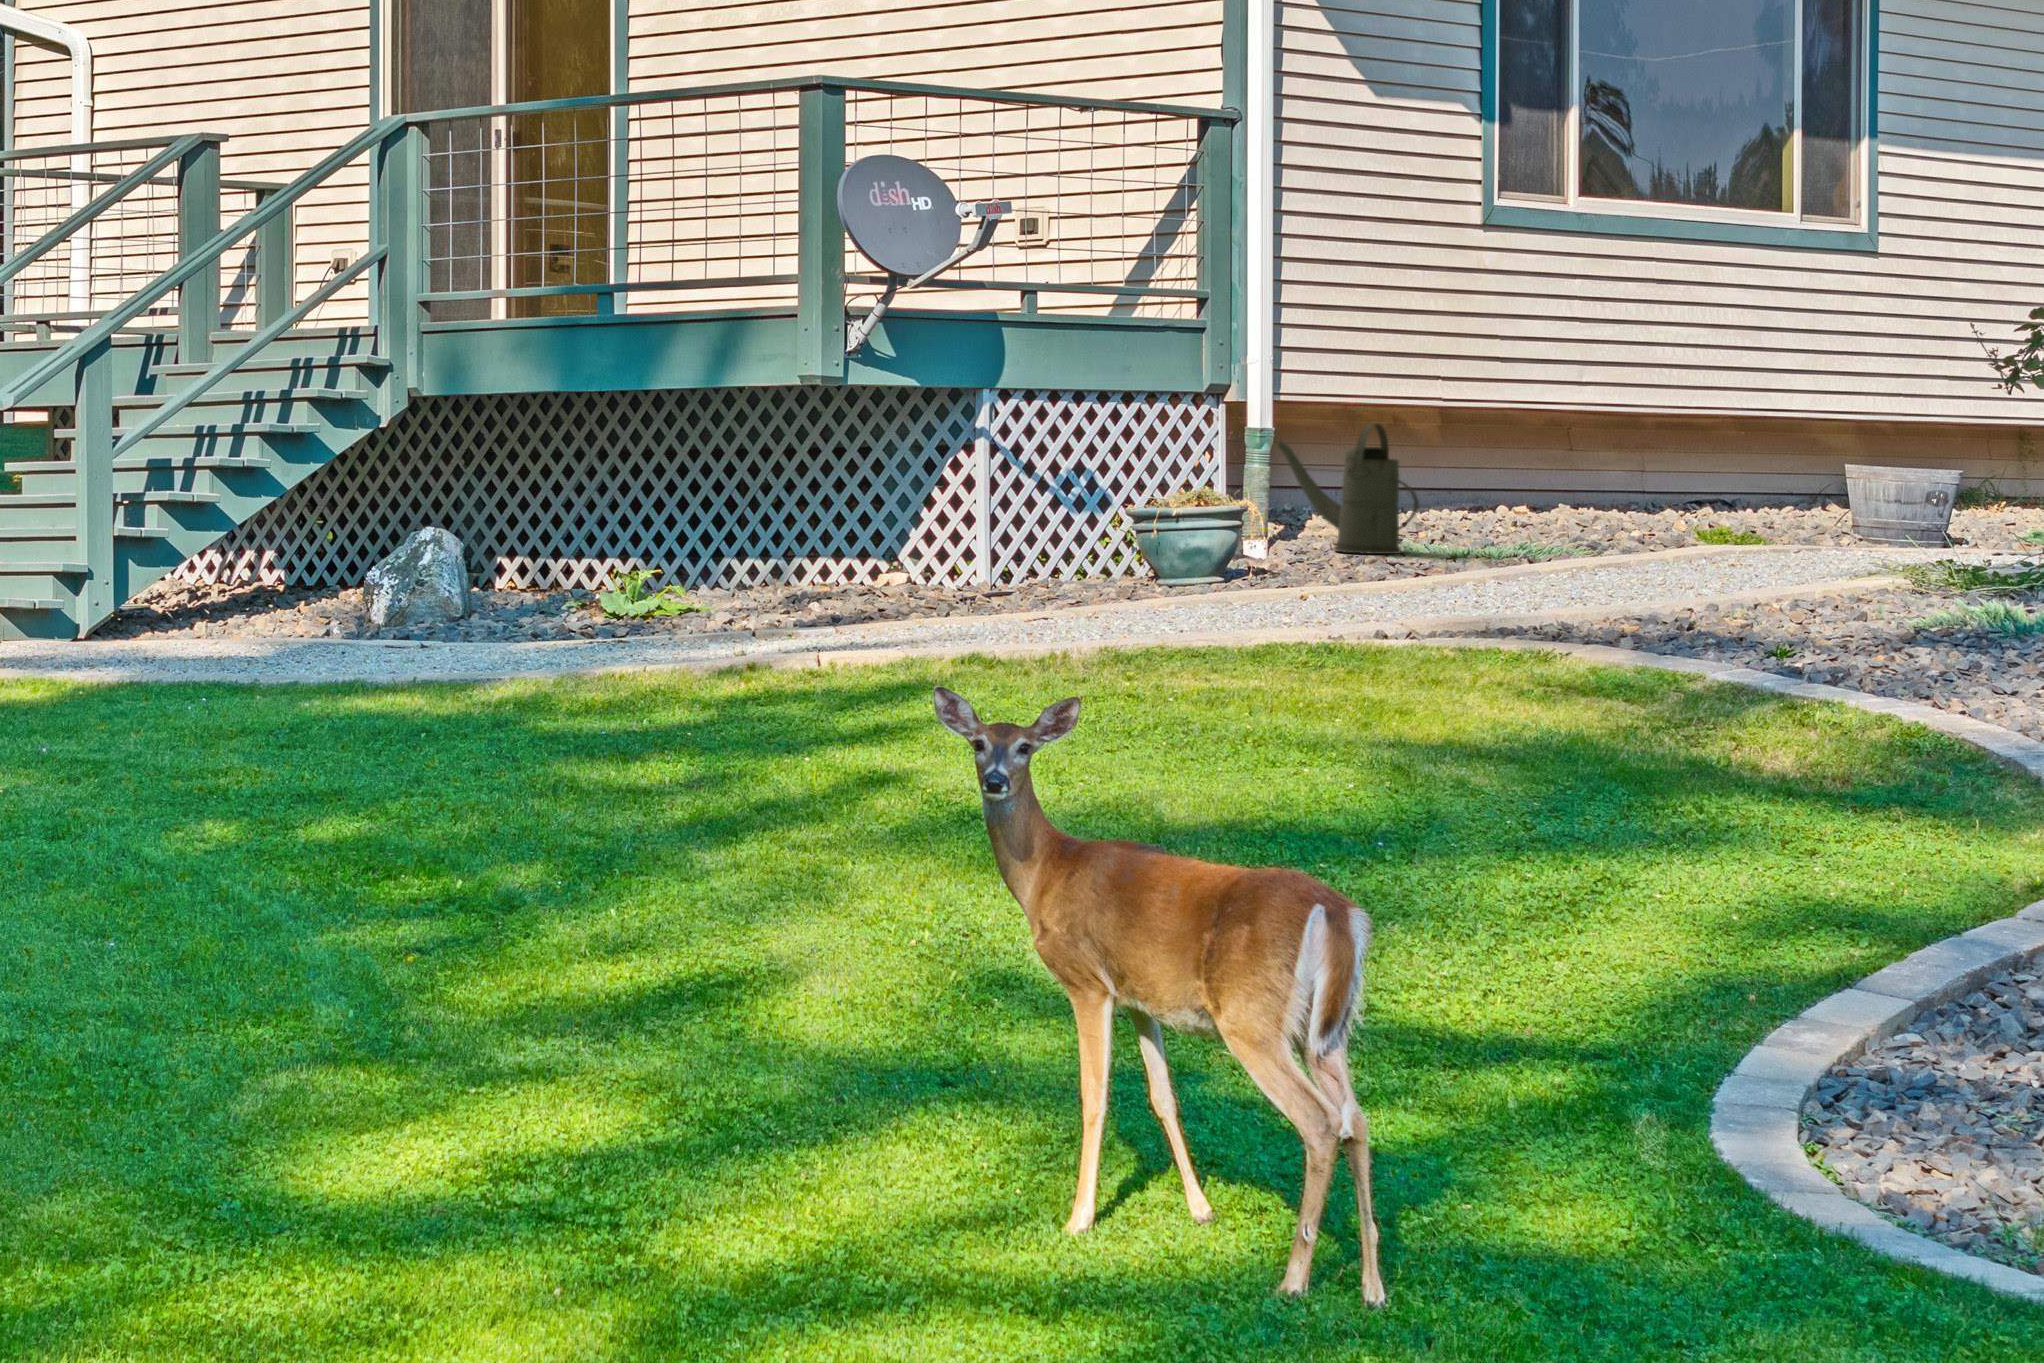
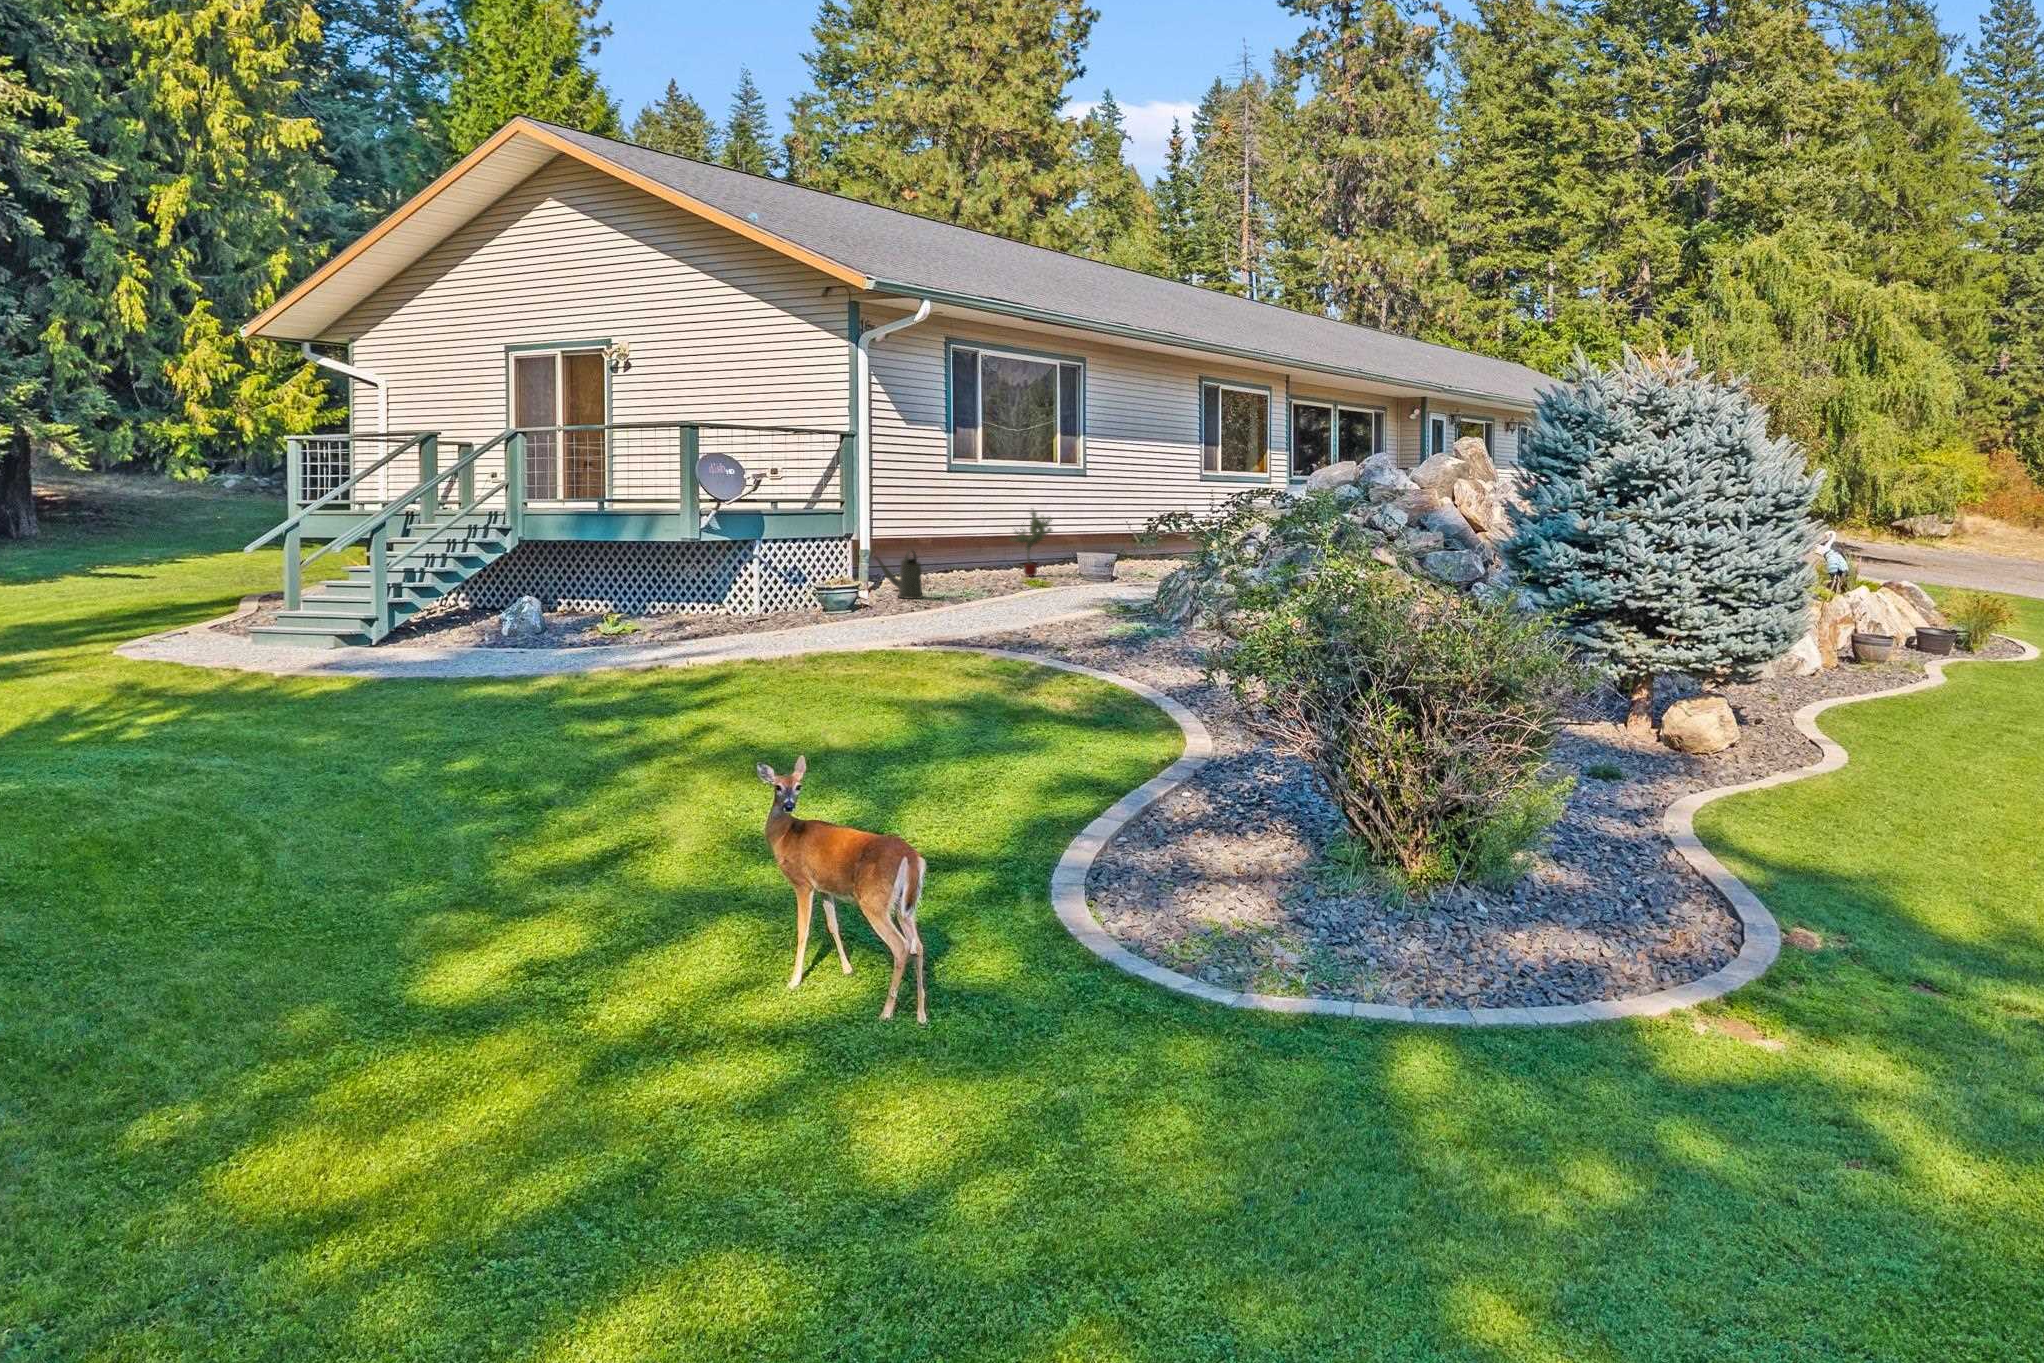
potted tree: none [1643,332,1772,523] -> present [1010,508,1052,577]

